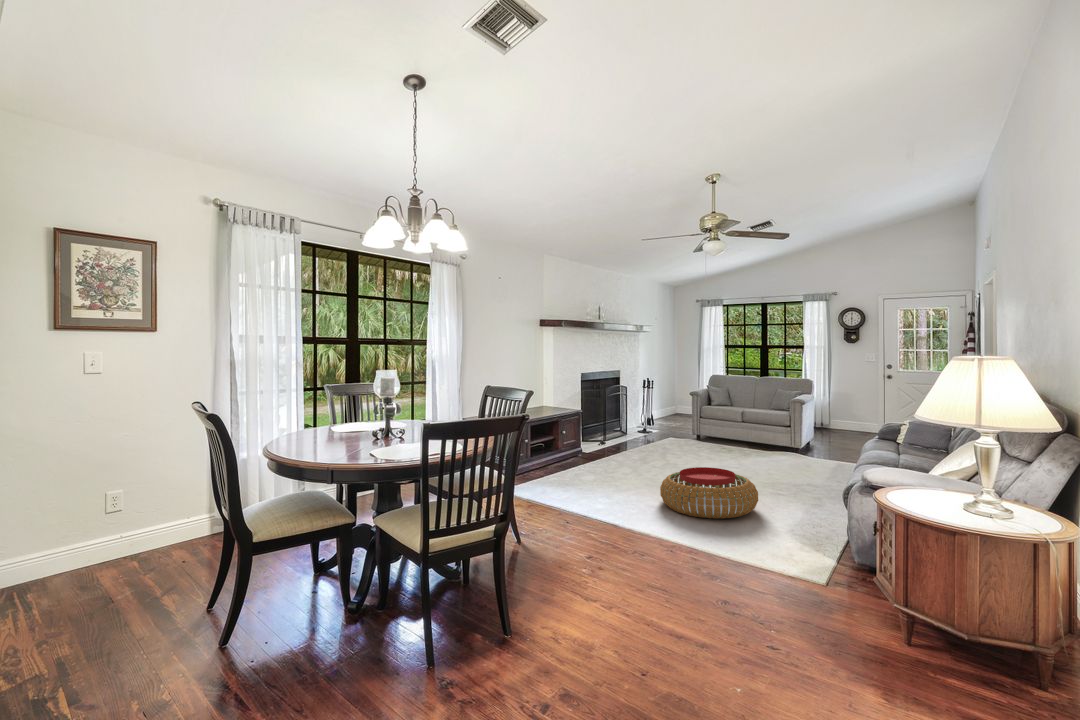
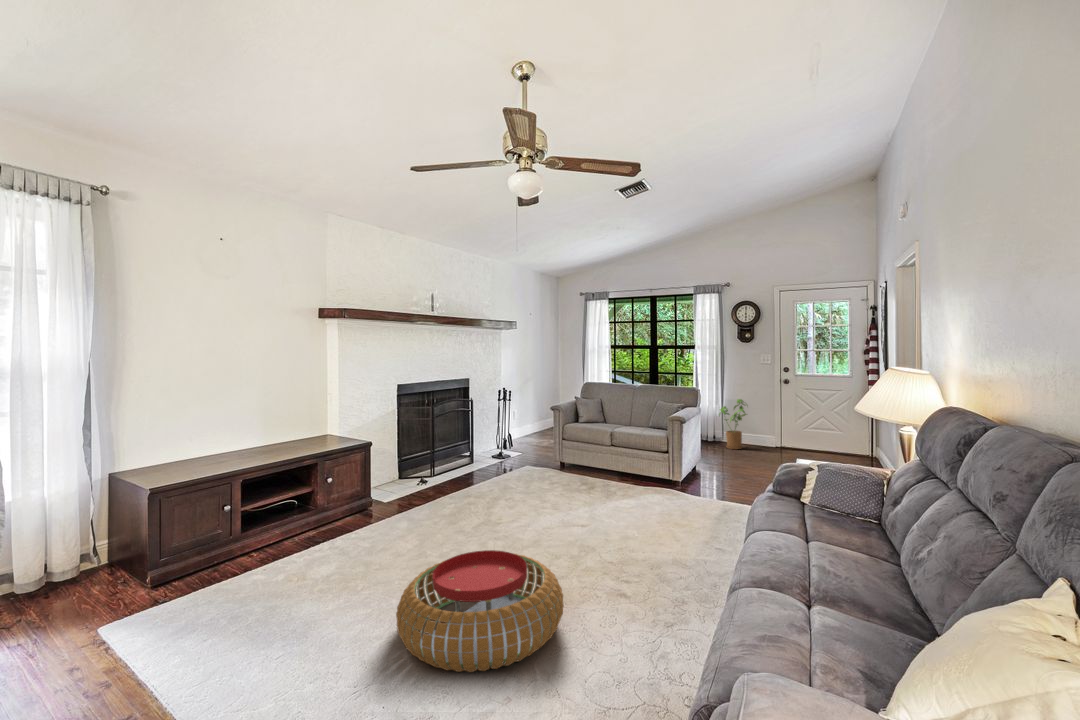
house plant: none [826,390,853,432] -> present [719,399,747,449]

